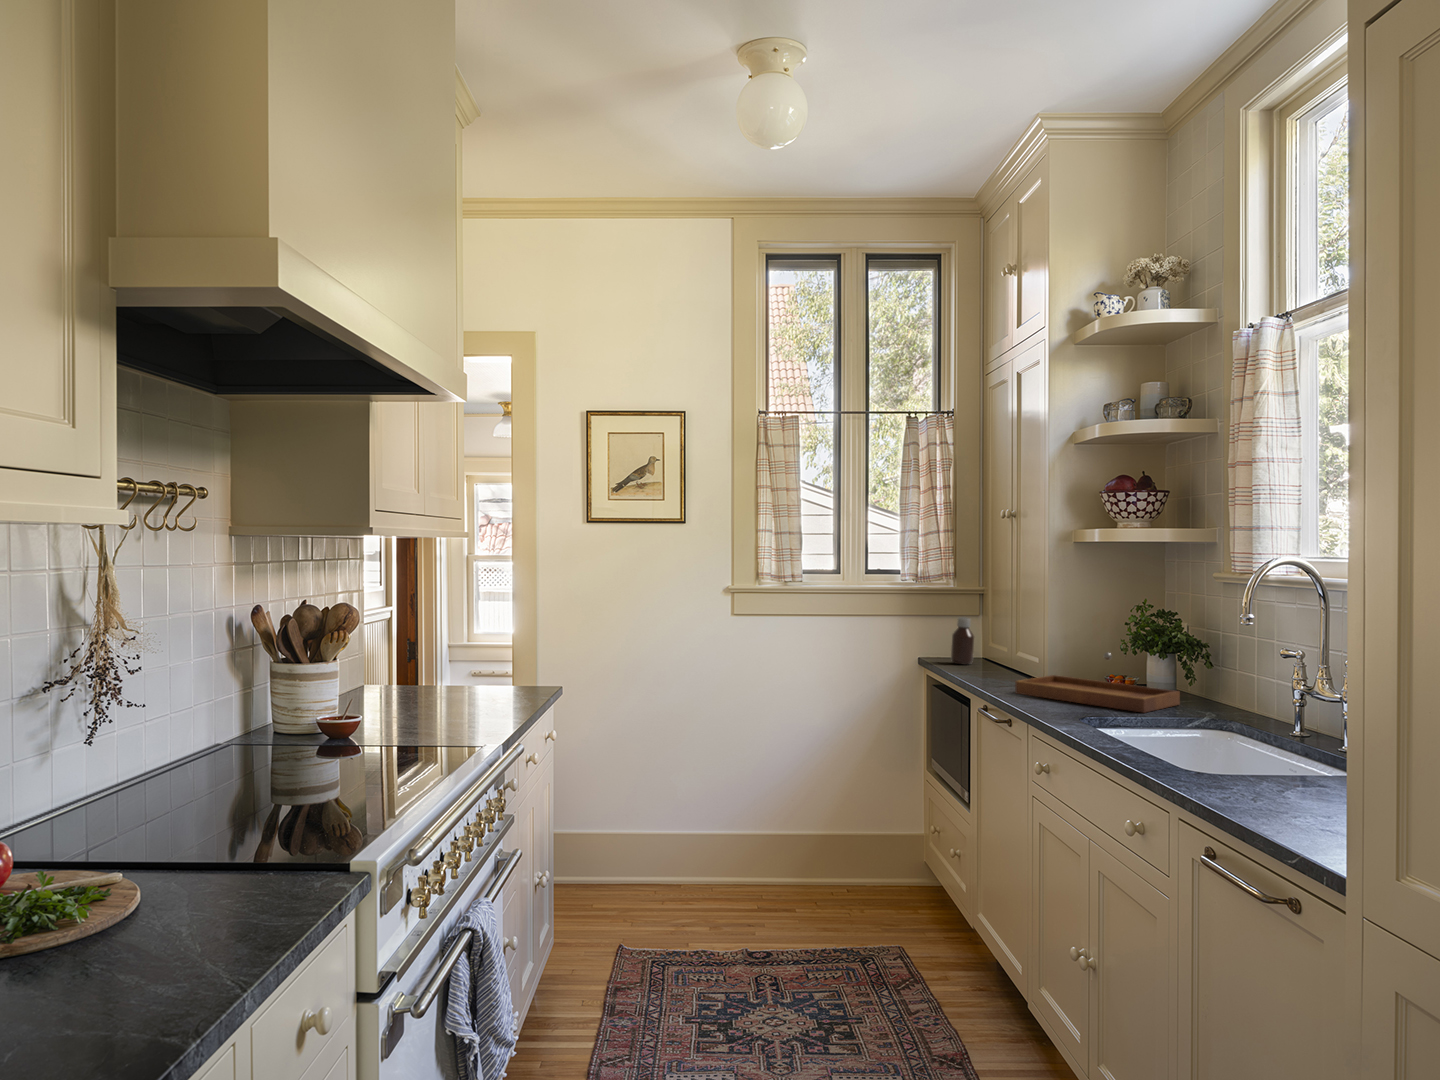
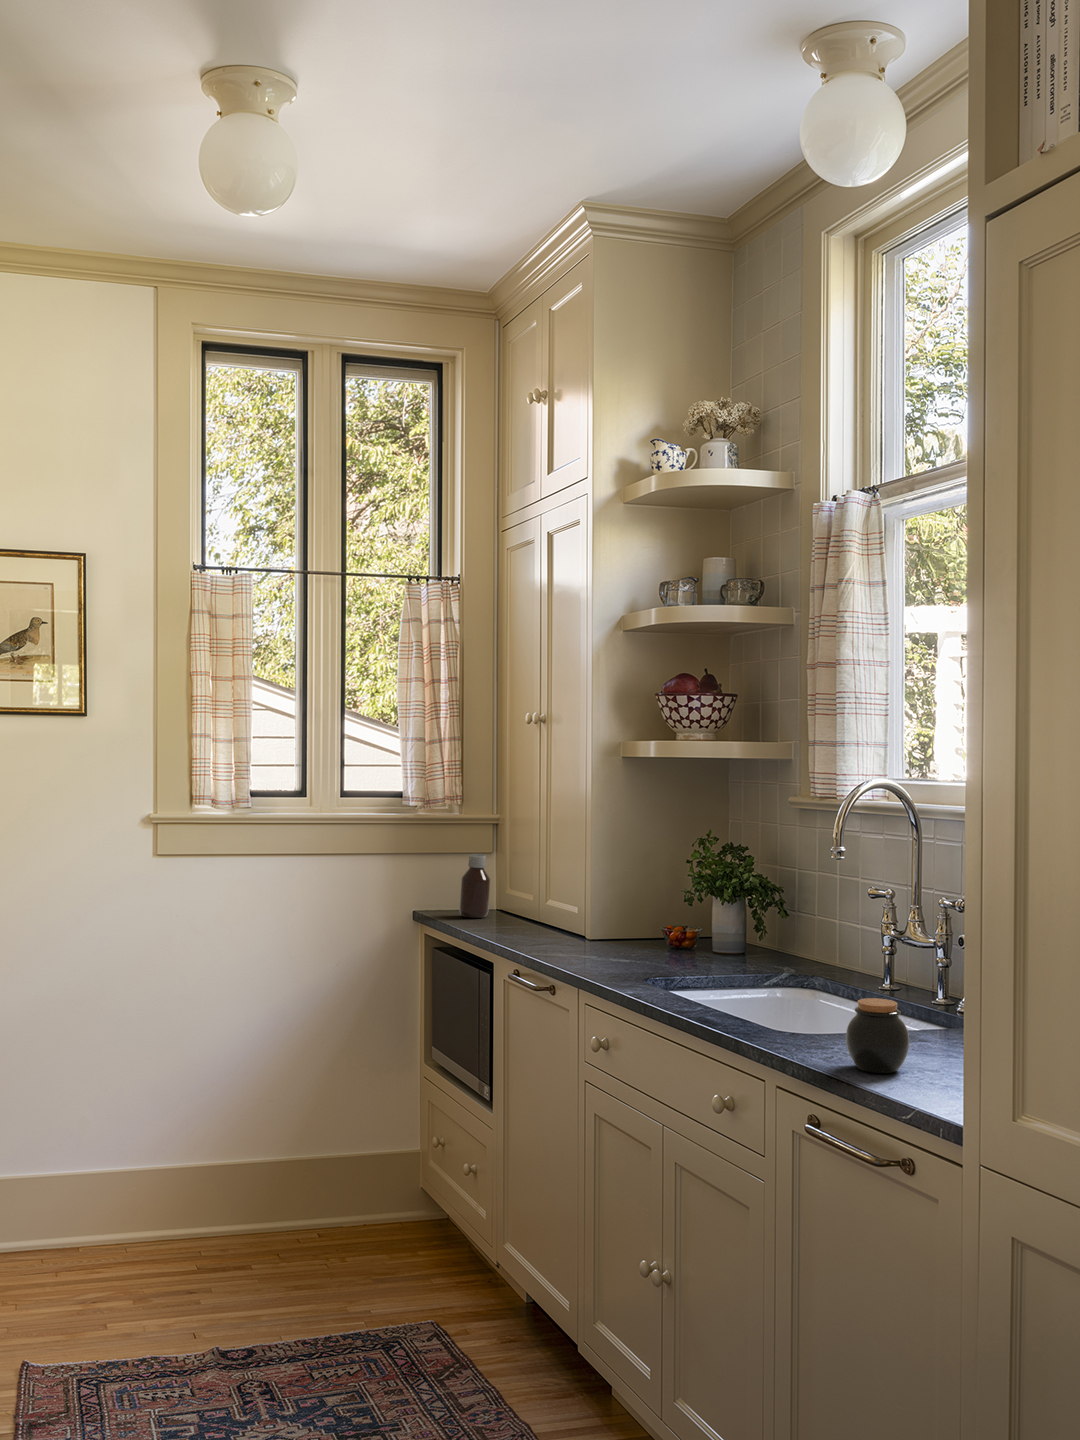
tray: present [1015,652,1180,713] -> none [557,897,751,973]
jar: none [1230,734,1289,796] -> present [846,998,909,1073]

